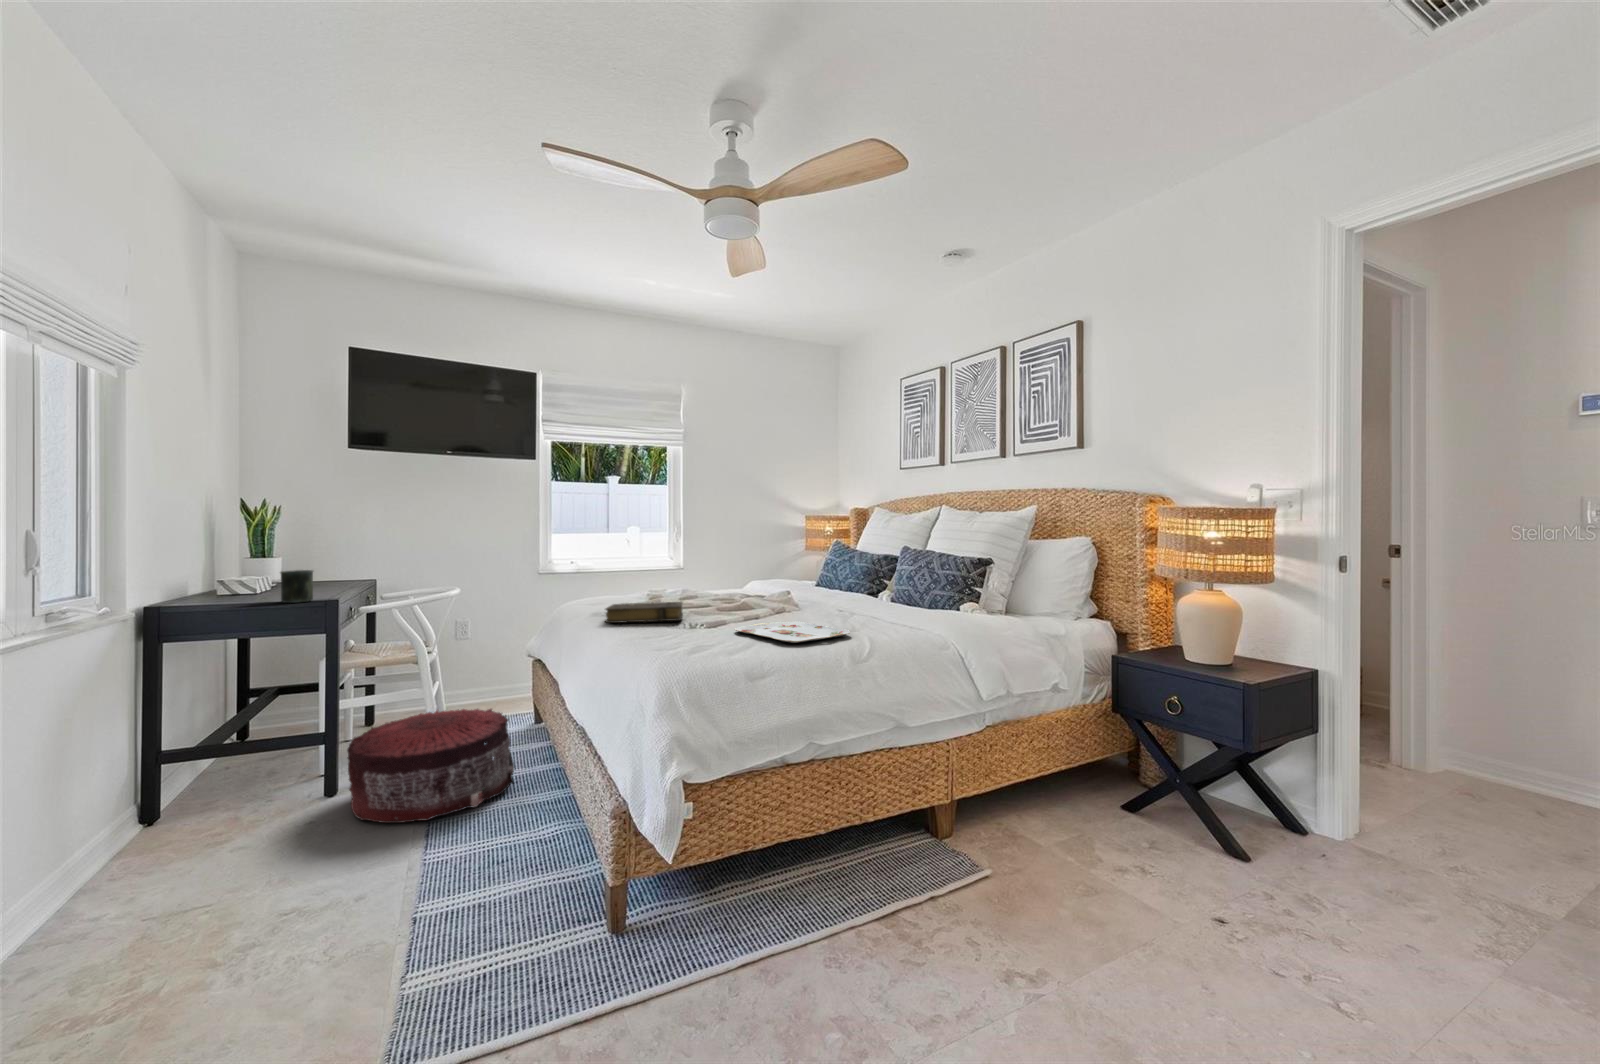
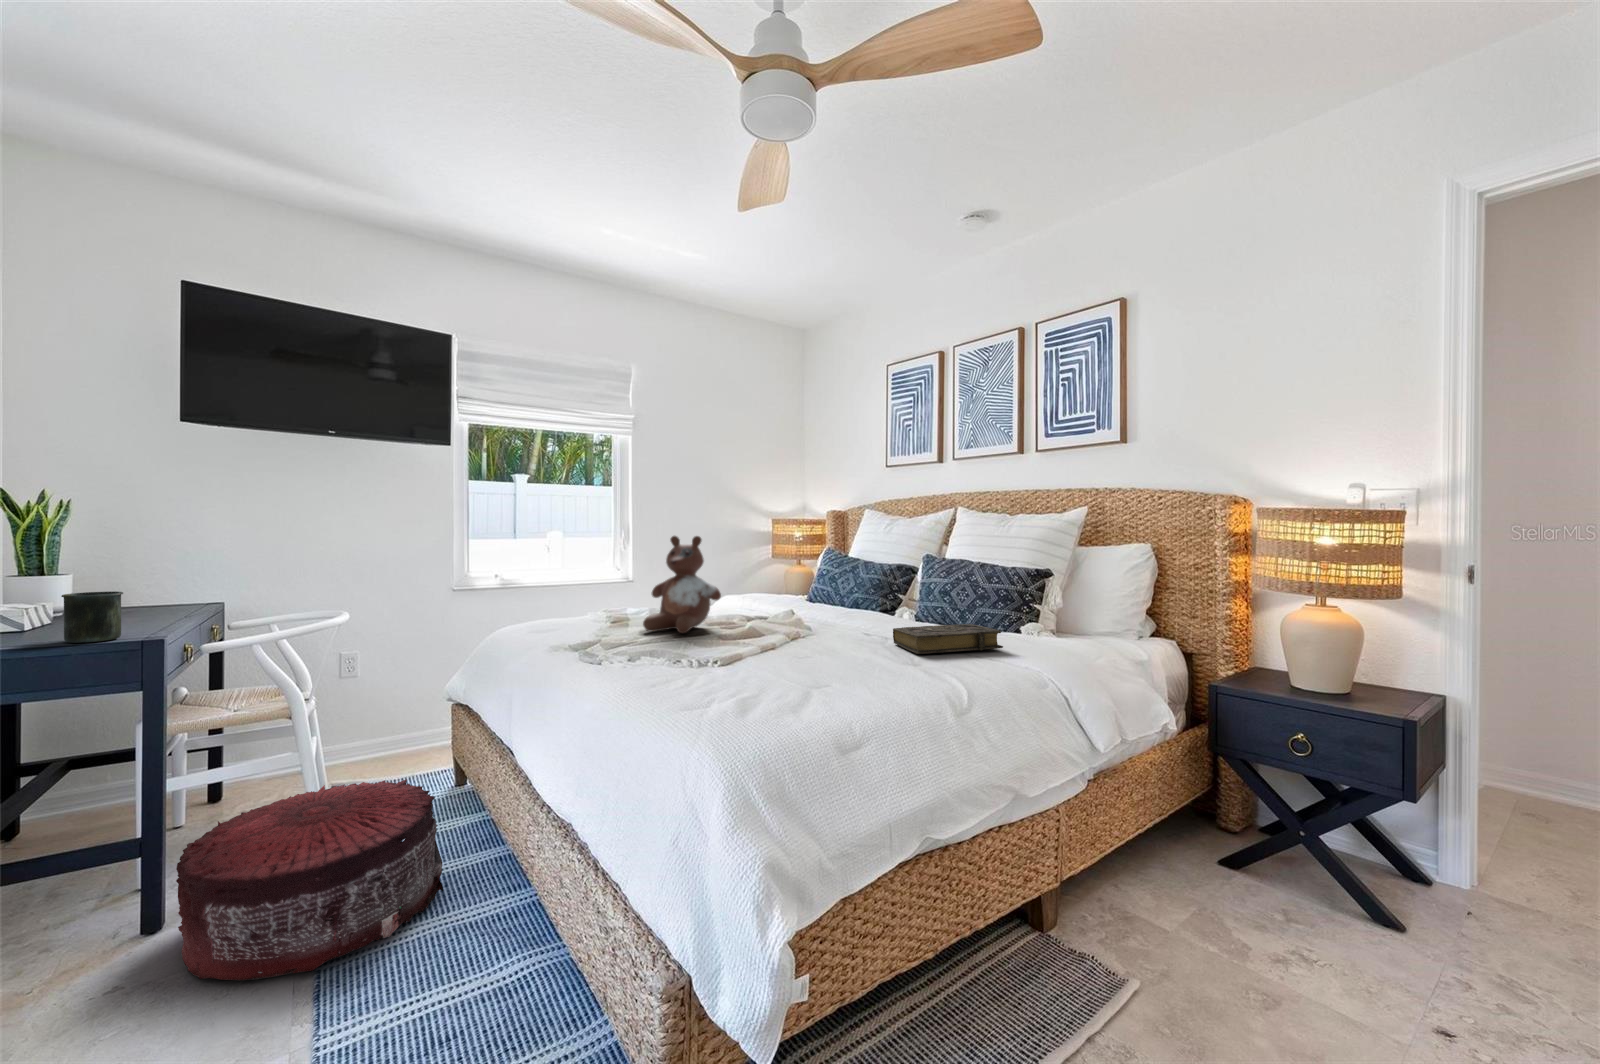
stuffed bear: none [663,532,724,608] -> present [643,536,721,633]
book: present [605,602,683,623] -> present [893,624,1003,654]
serving tray: present [734,621,850,643] -> none [772,652,931,688]

